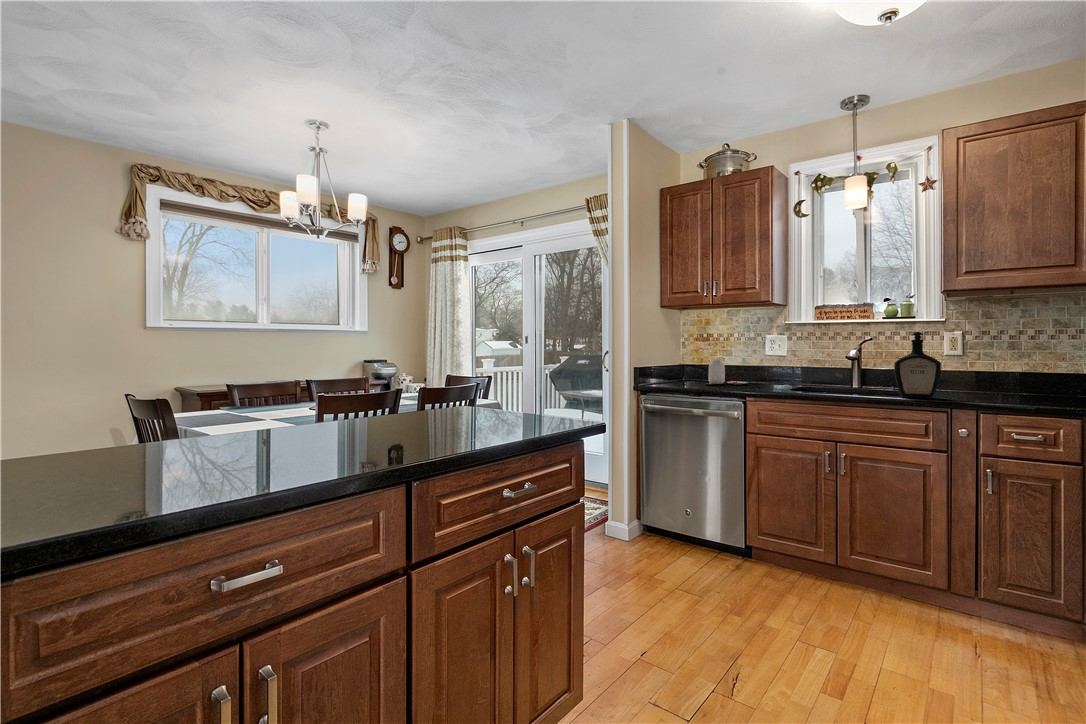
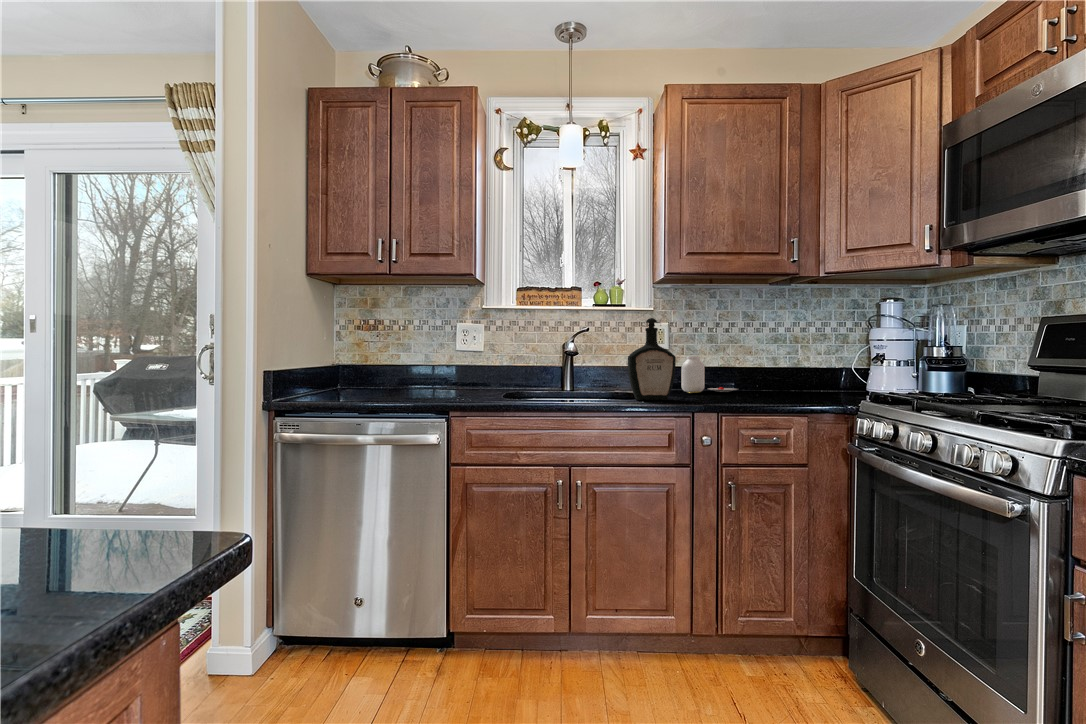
jar: present [708,359,748,384] -> present [681,356,737,393]

